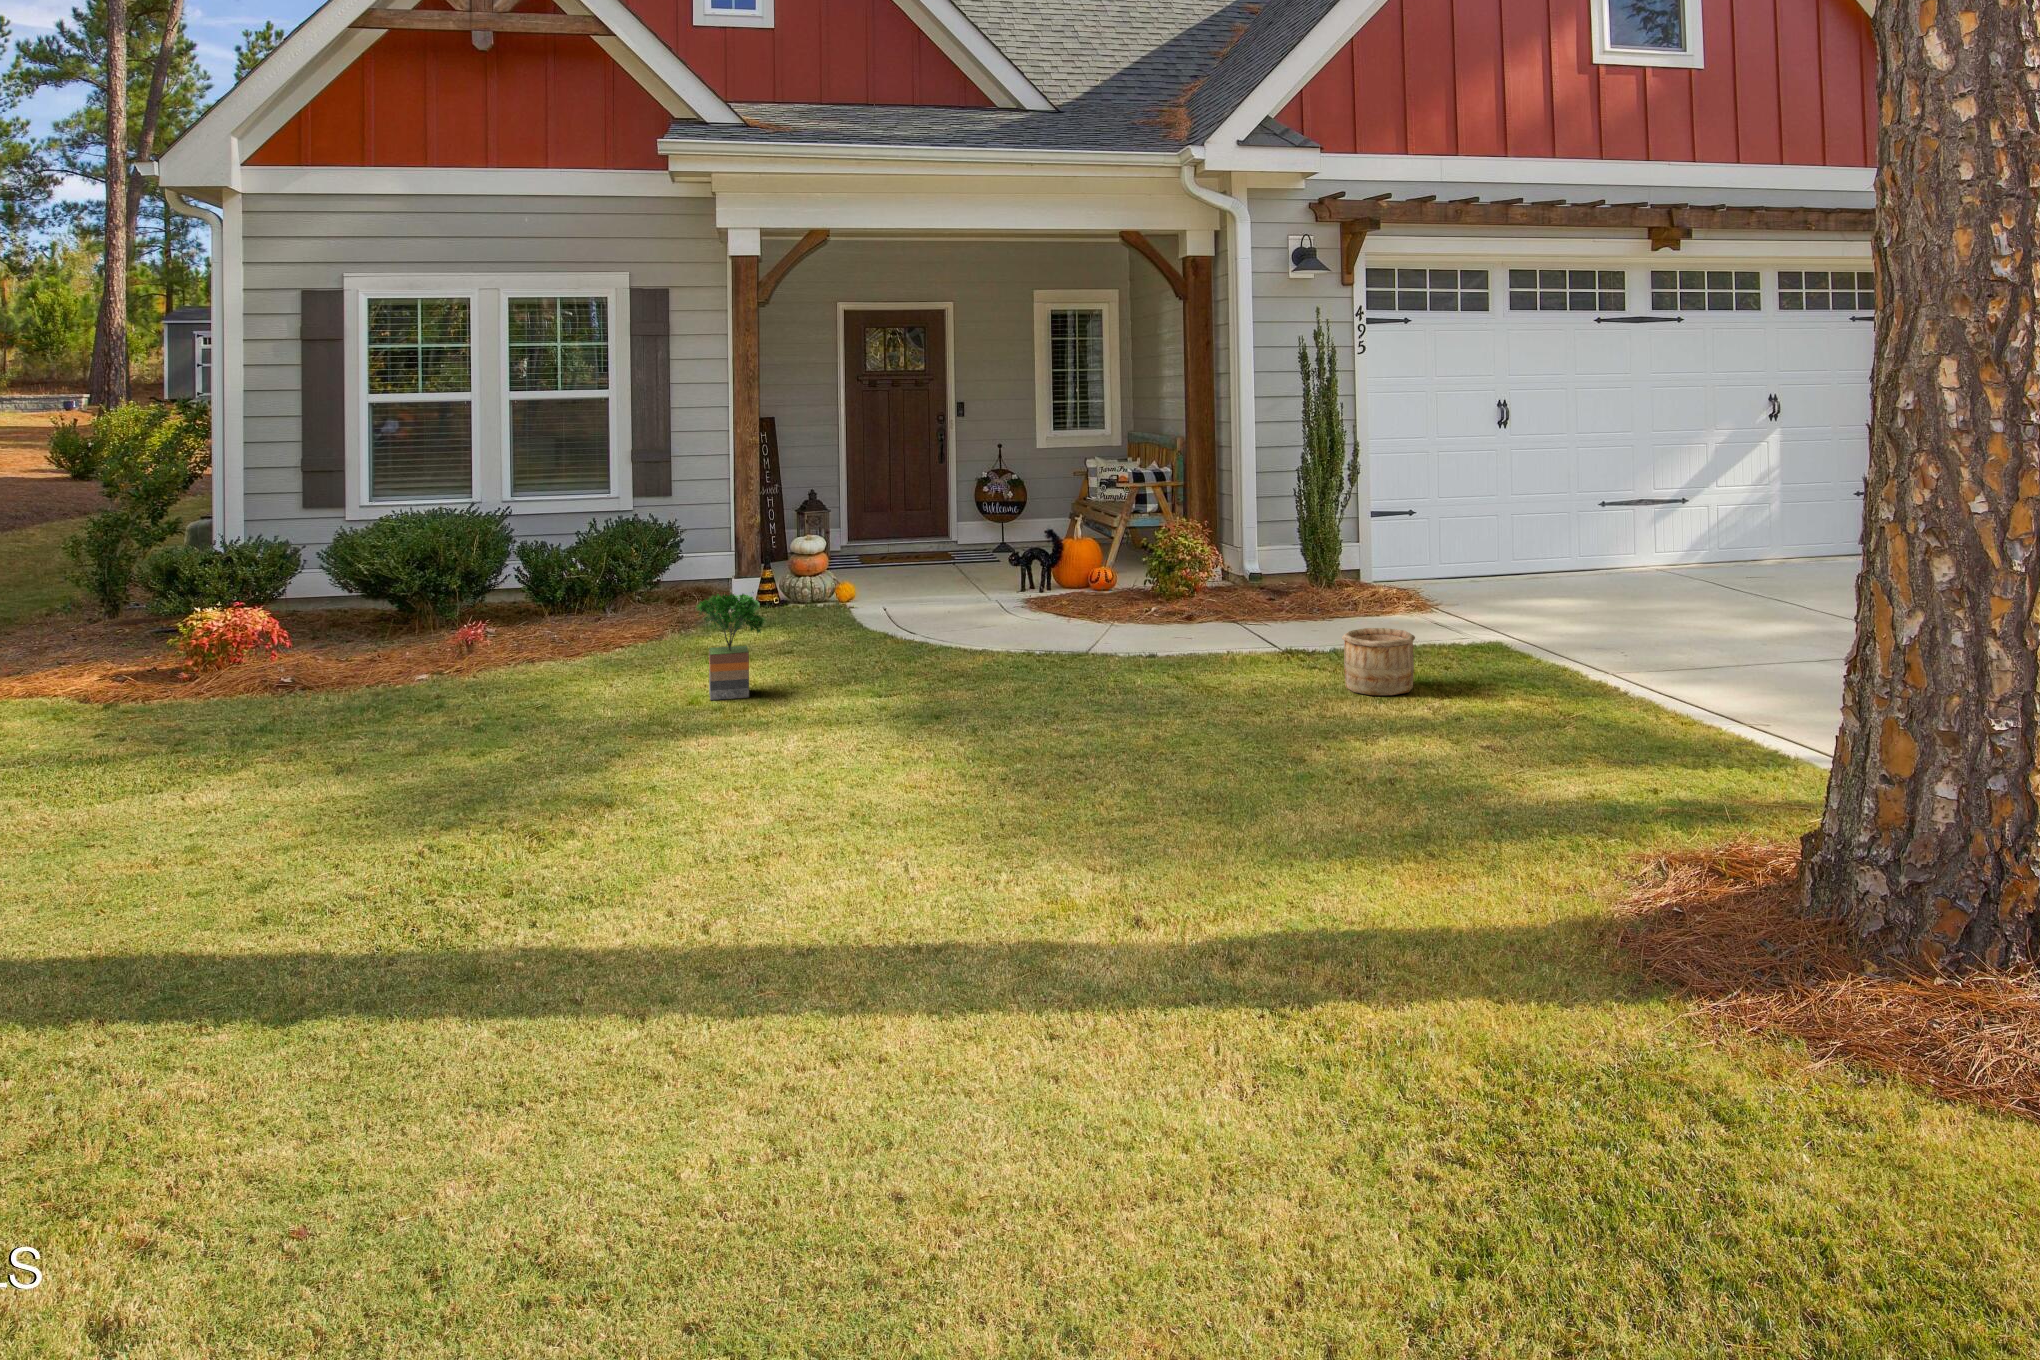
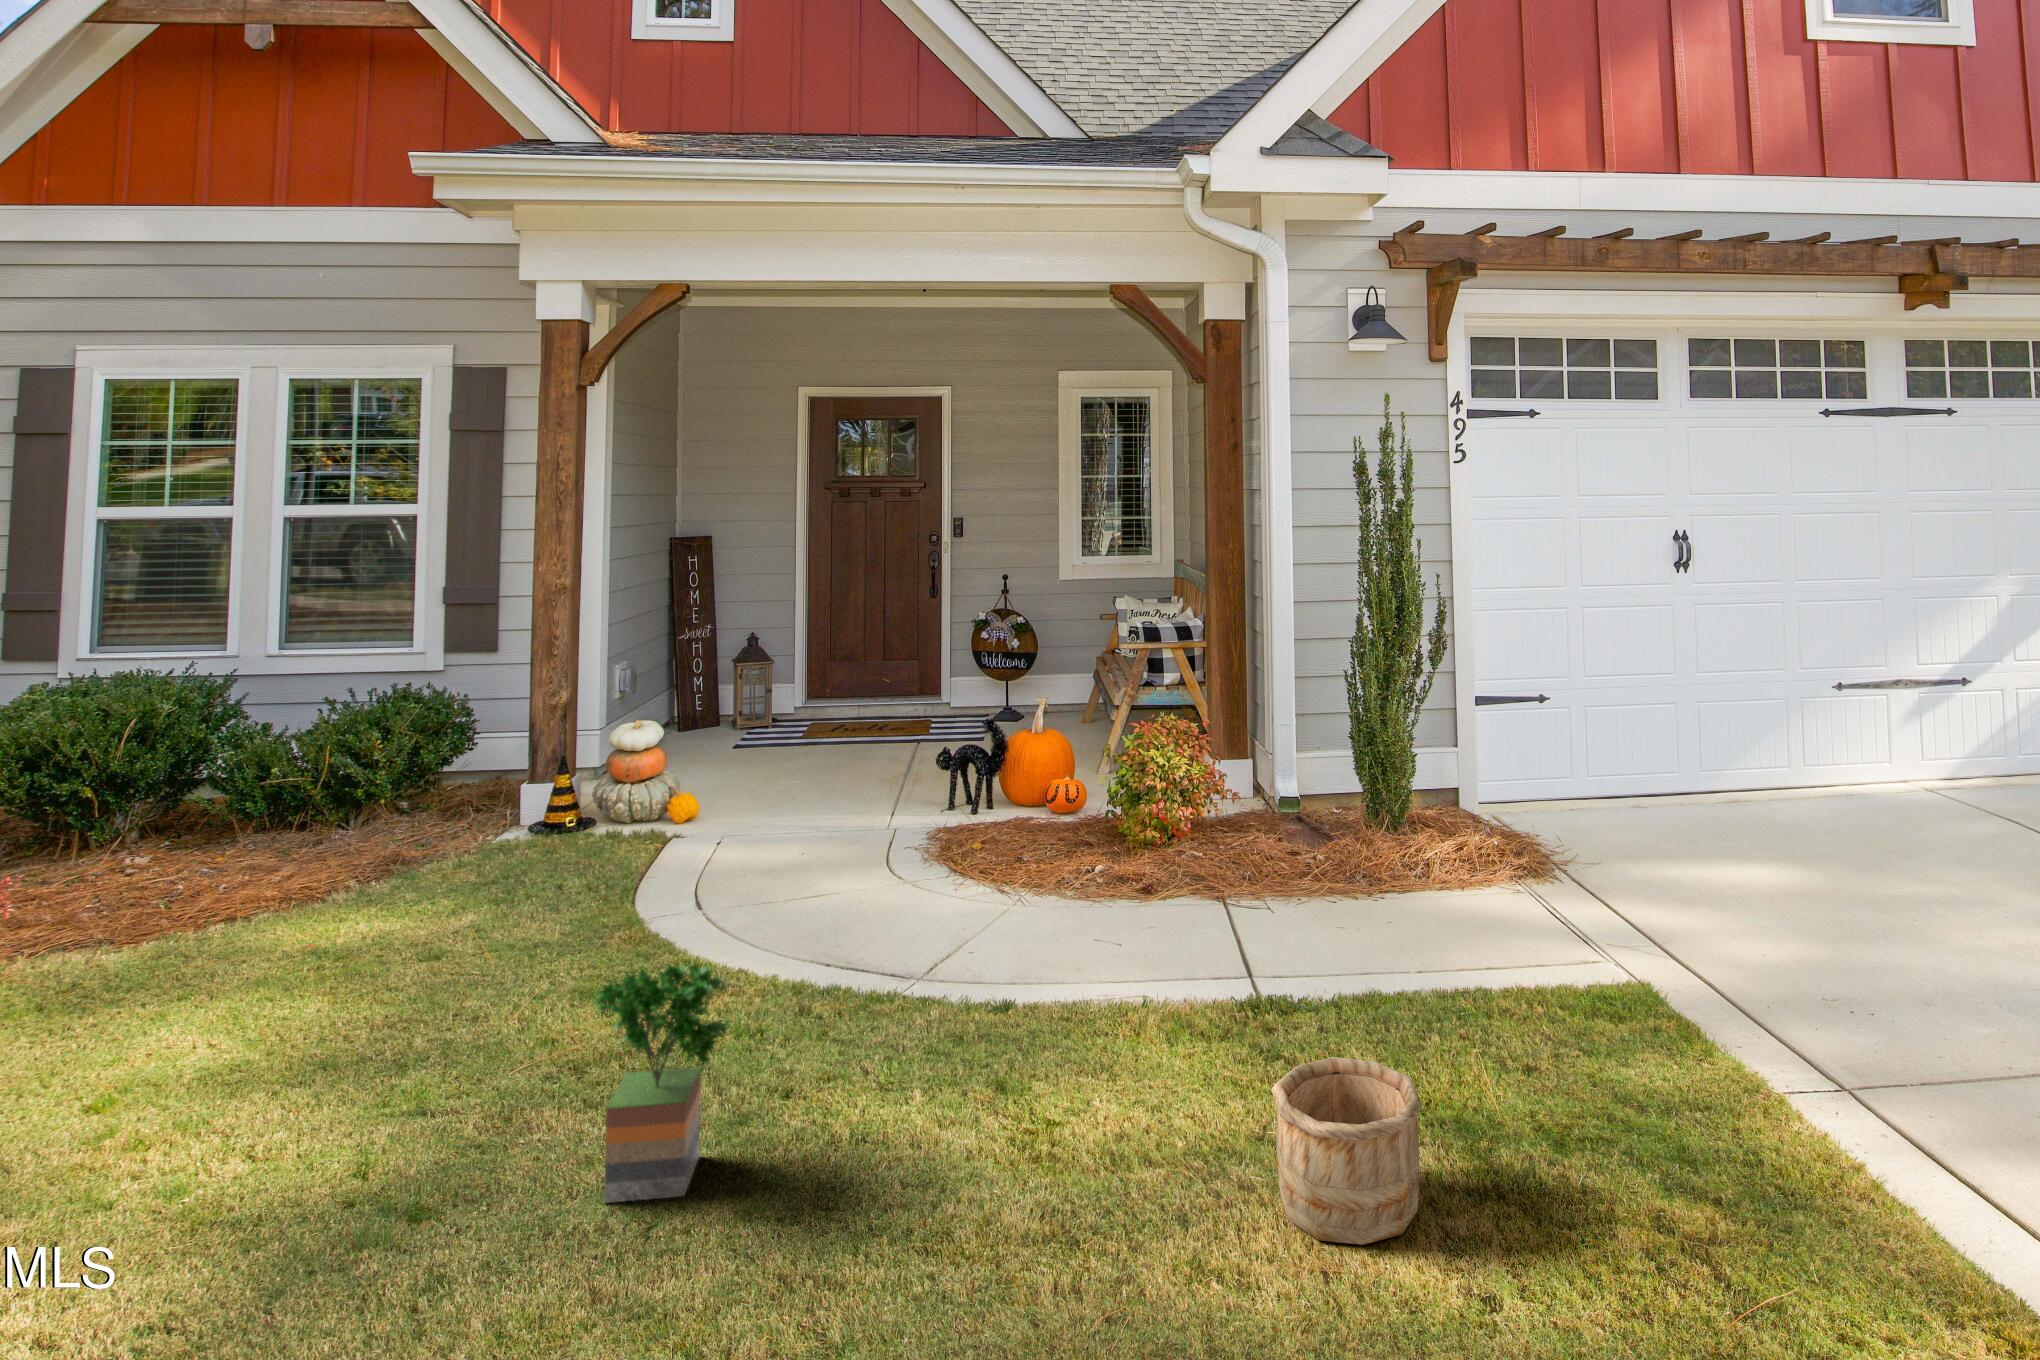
potted tree: present [697,593,765,700] -> present [592,964,729,1203]

